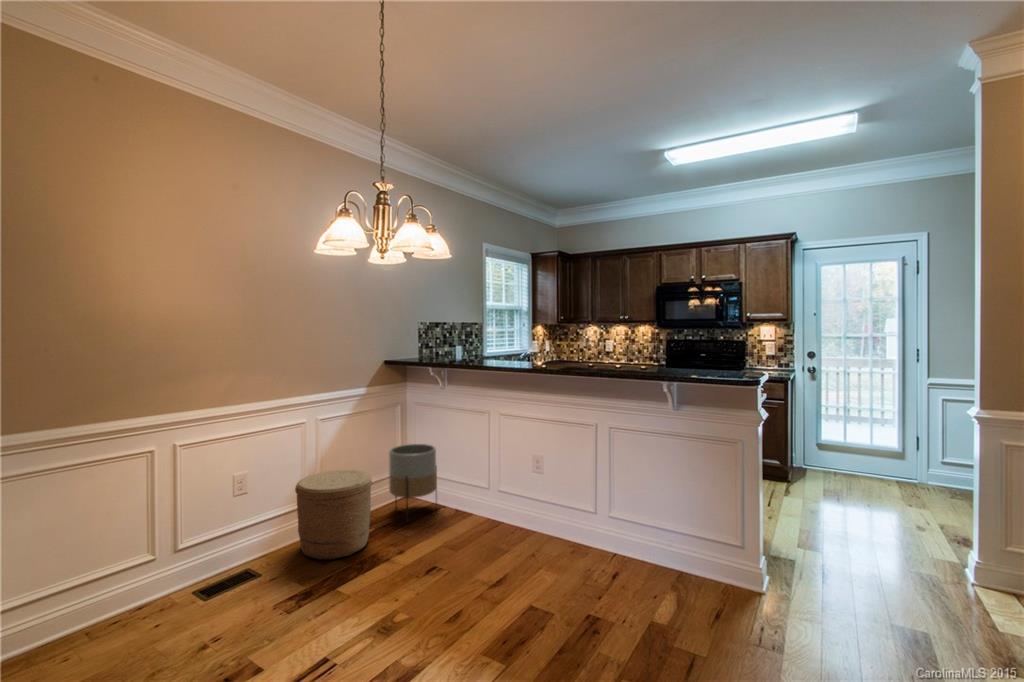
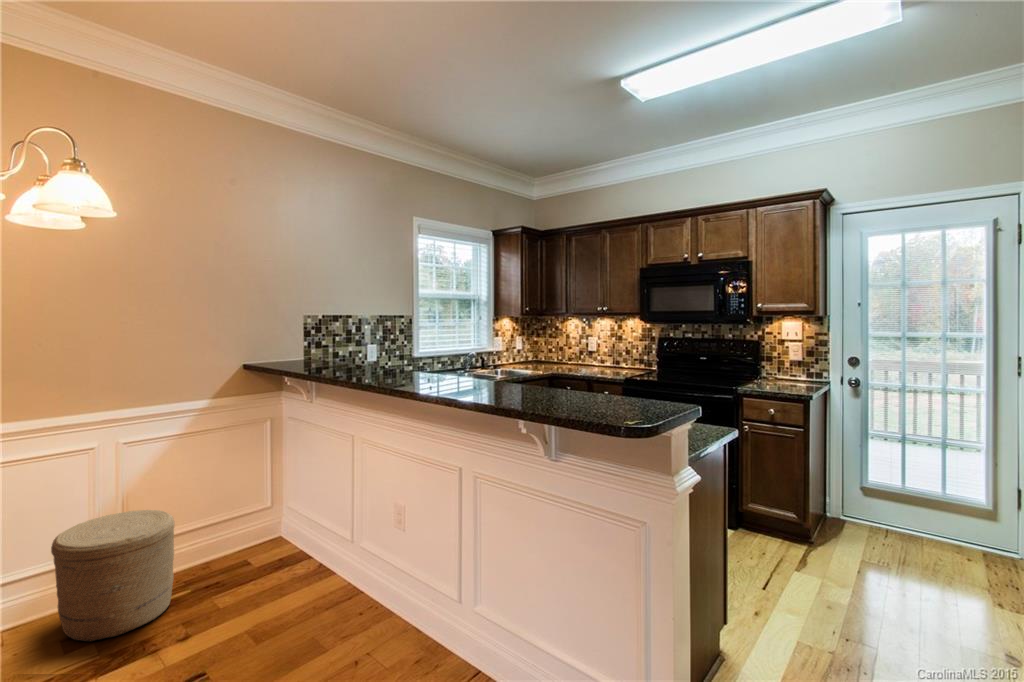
planter: present [389,444,437,521] -> none [232,472,303,579]

